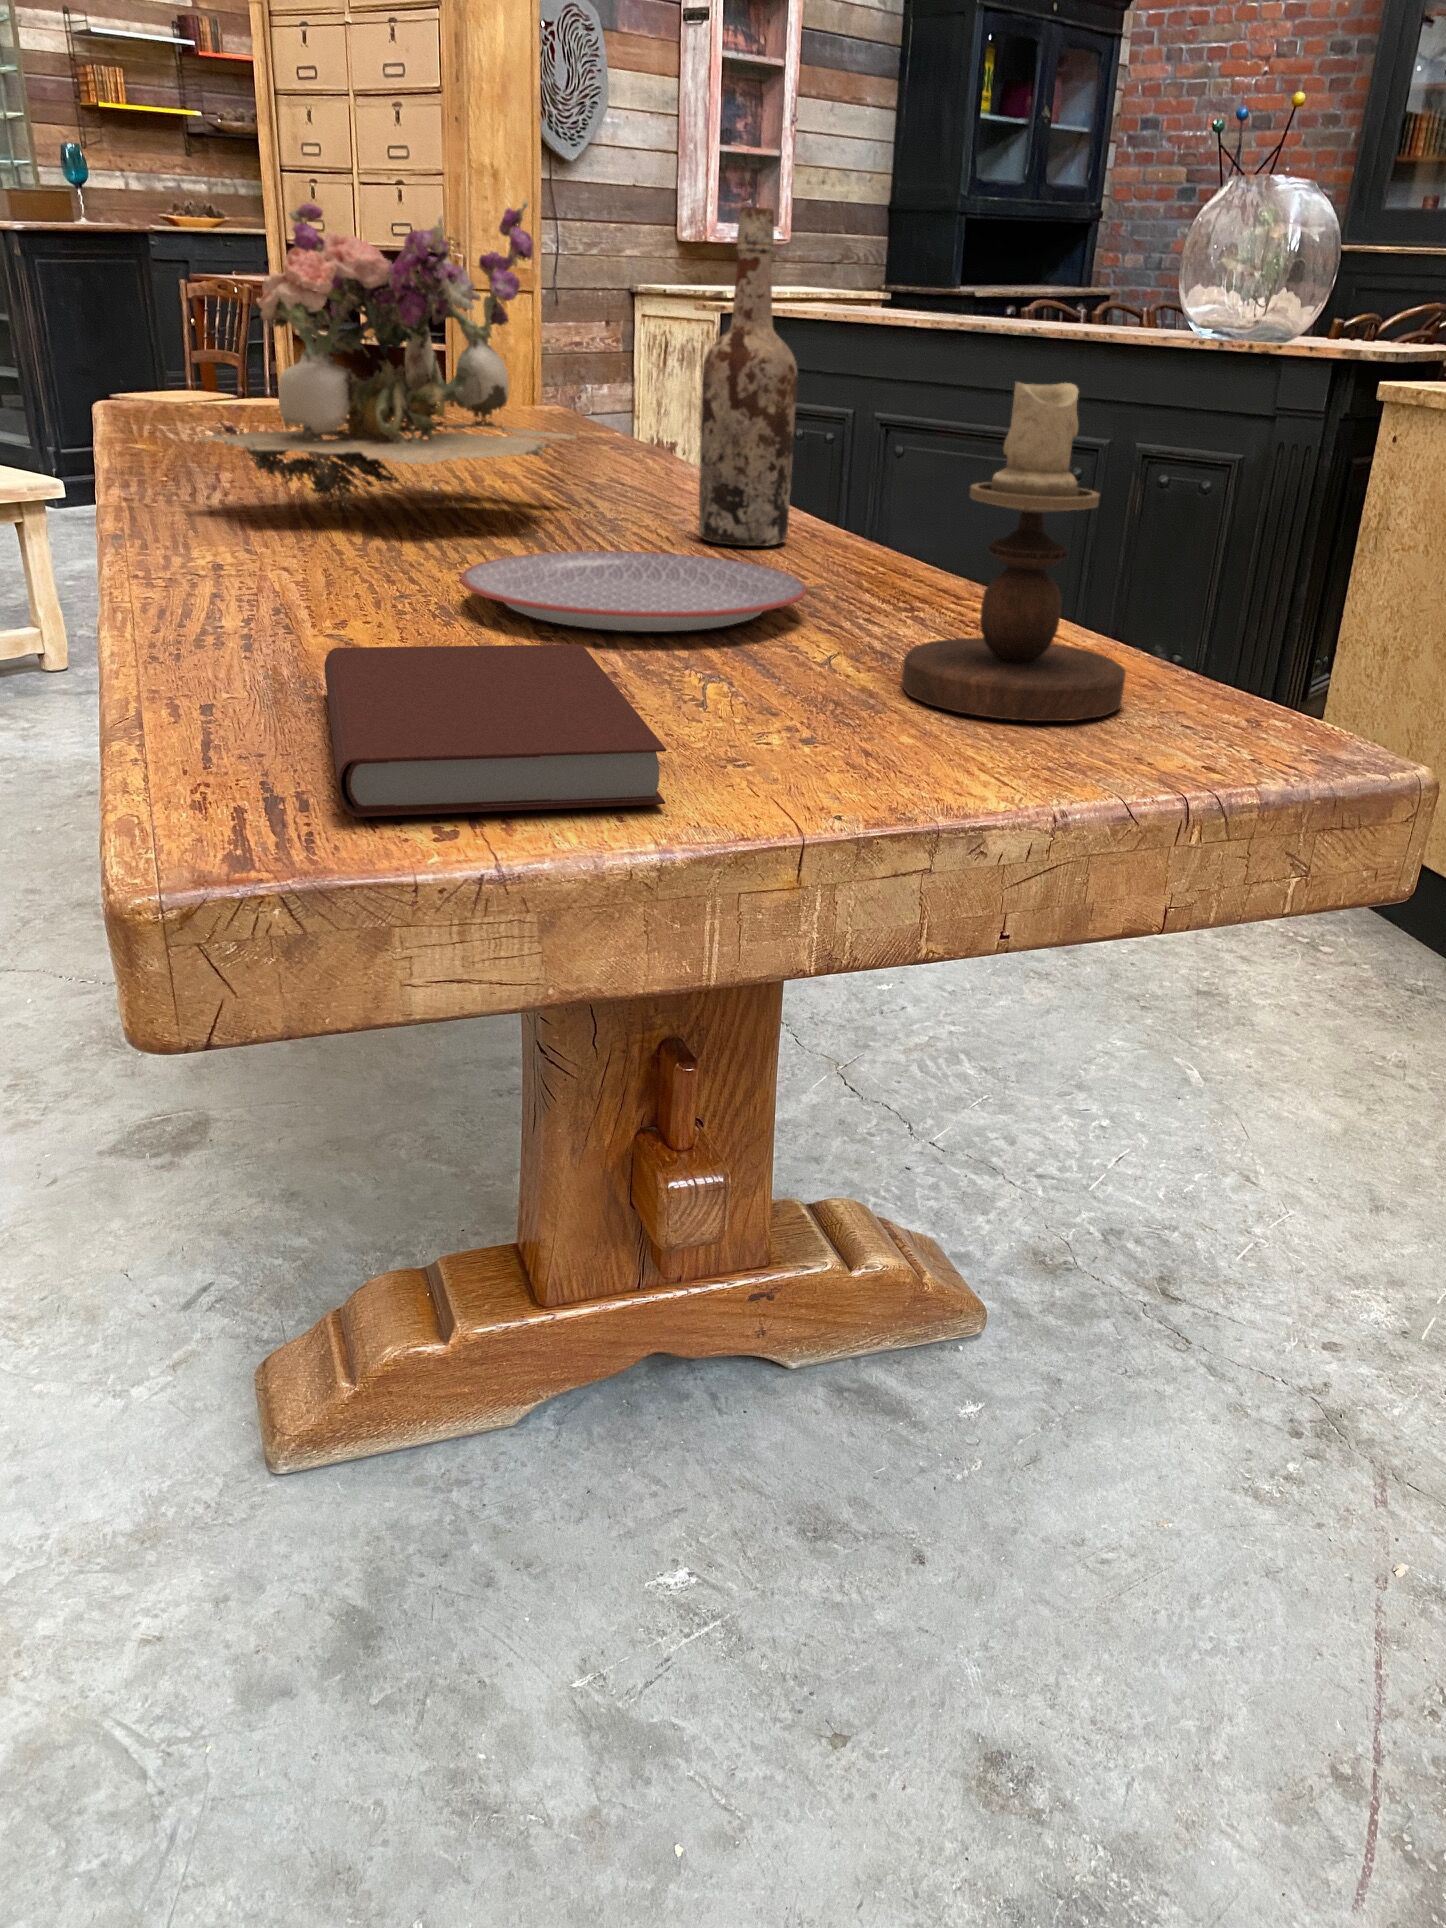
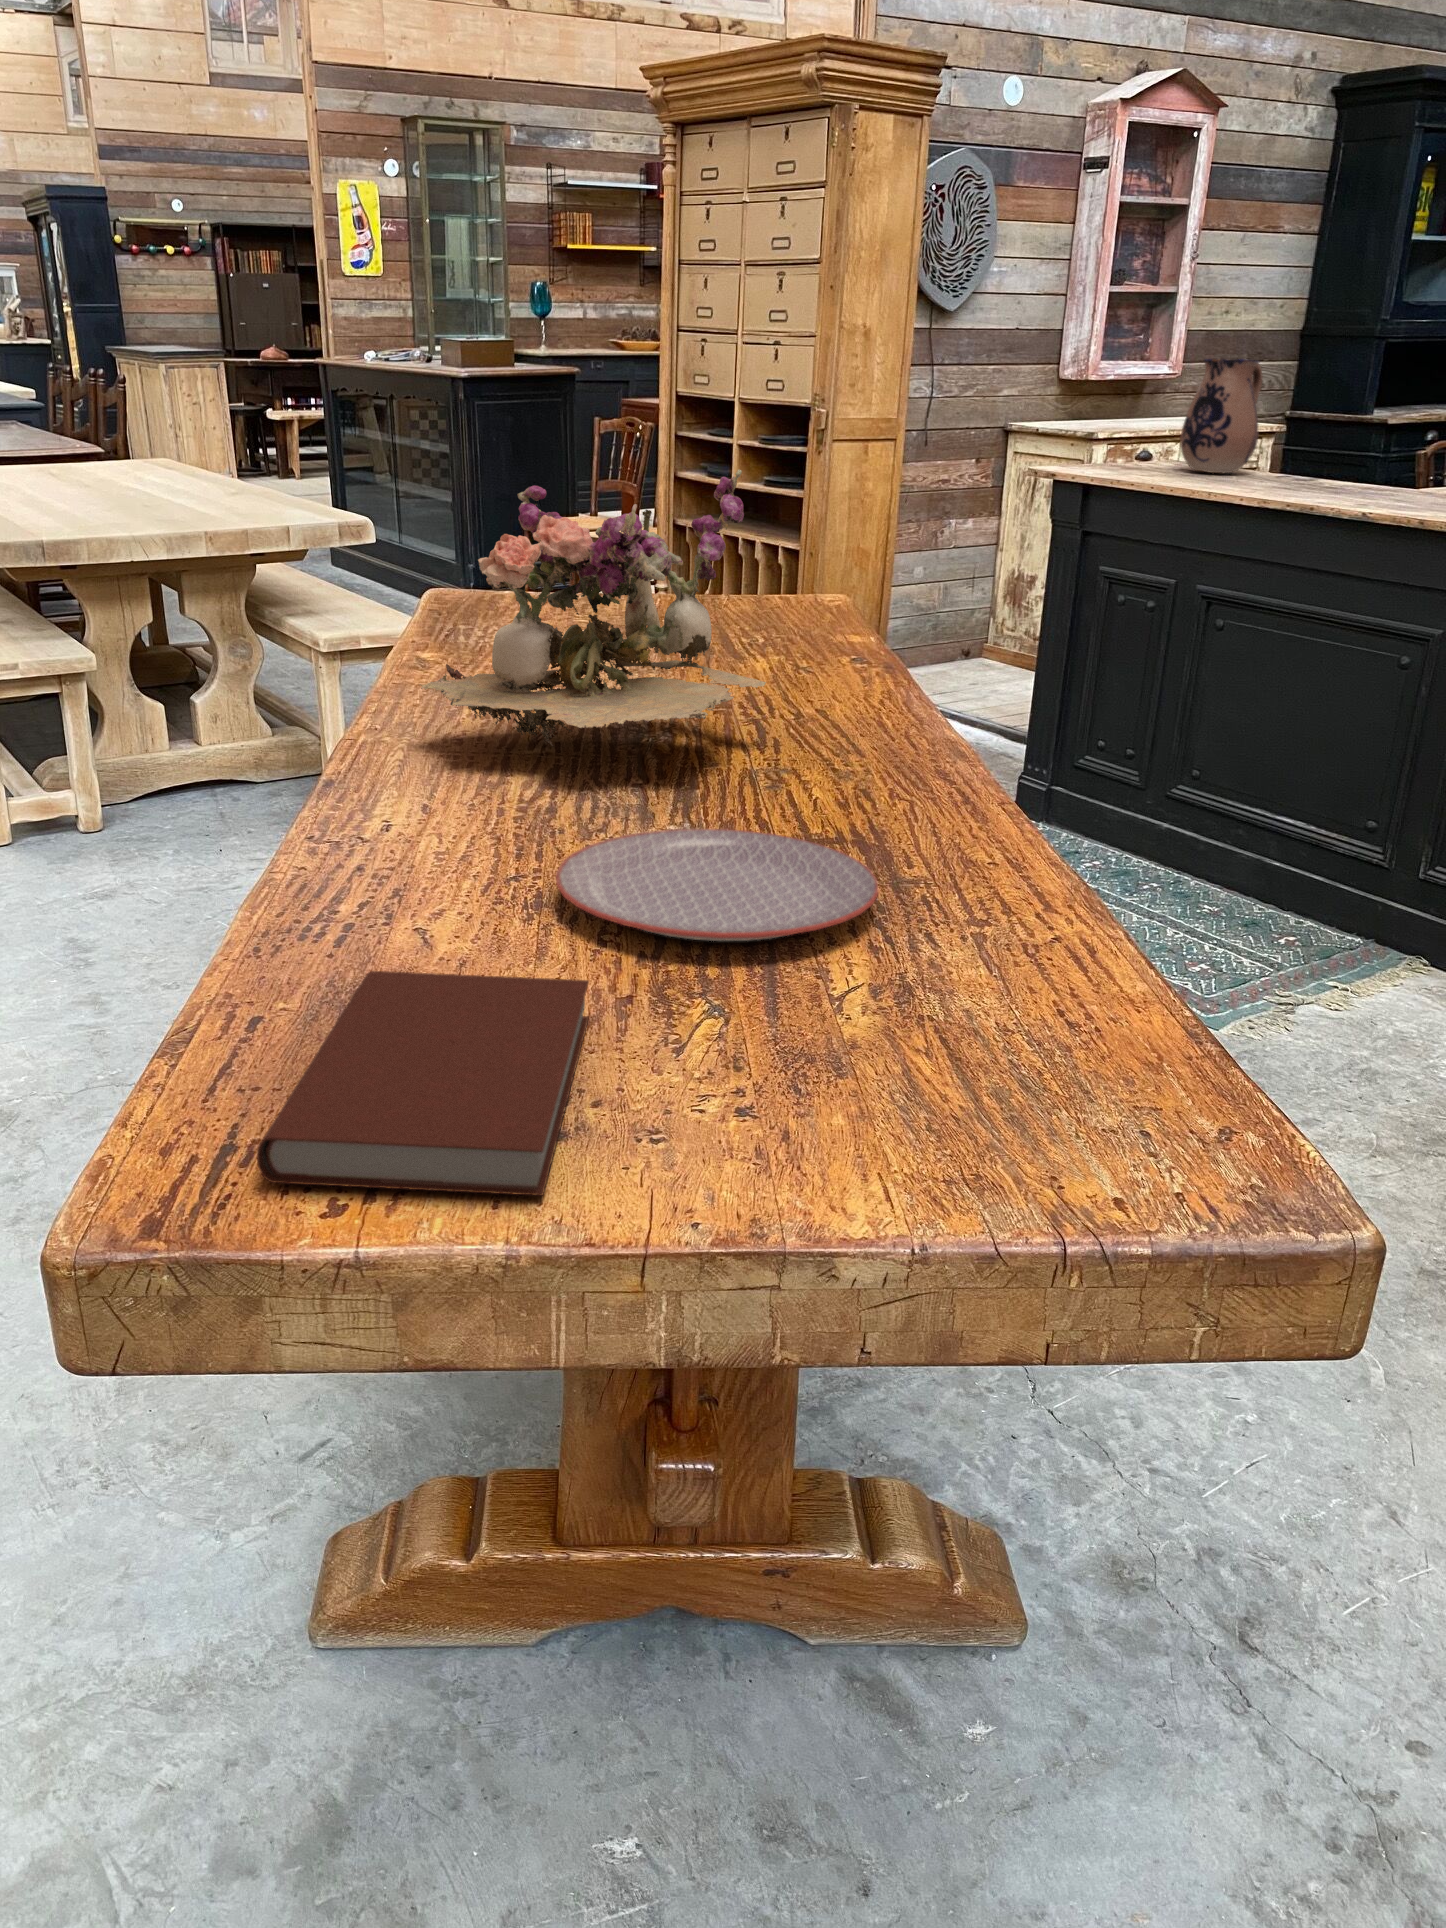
ceramic pitcher: none [832,196,905,313] -> present [1180,359,1263,473]
wine bottle: present [699,207,797,546] -> none [850,502,952,812]
candlestick: present [902,382,1126,721] -> none [892,775,1117,1110]

